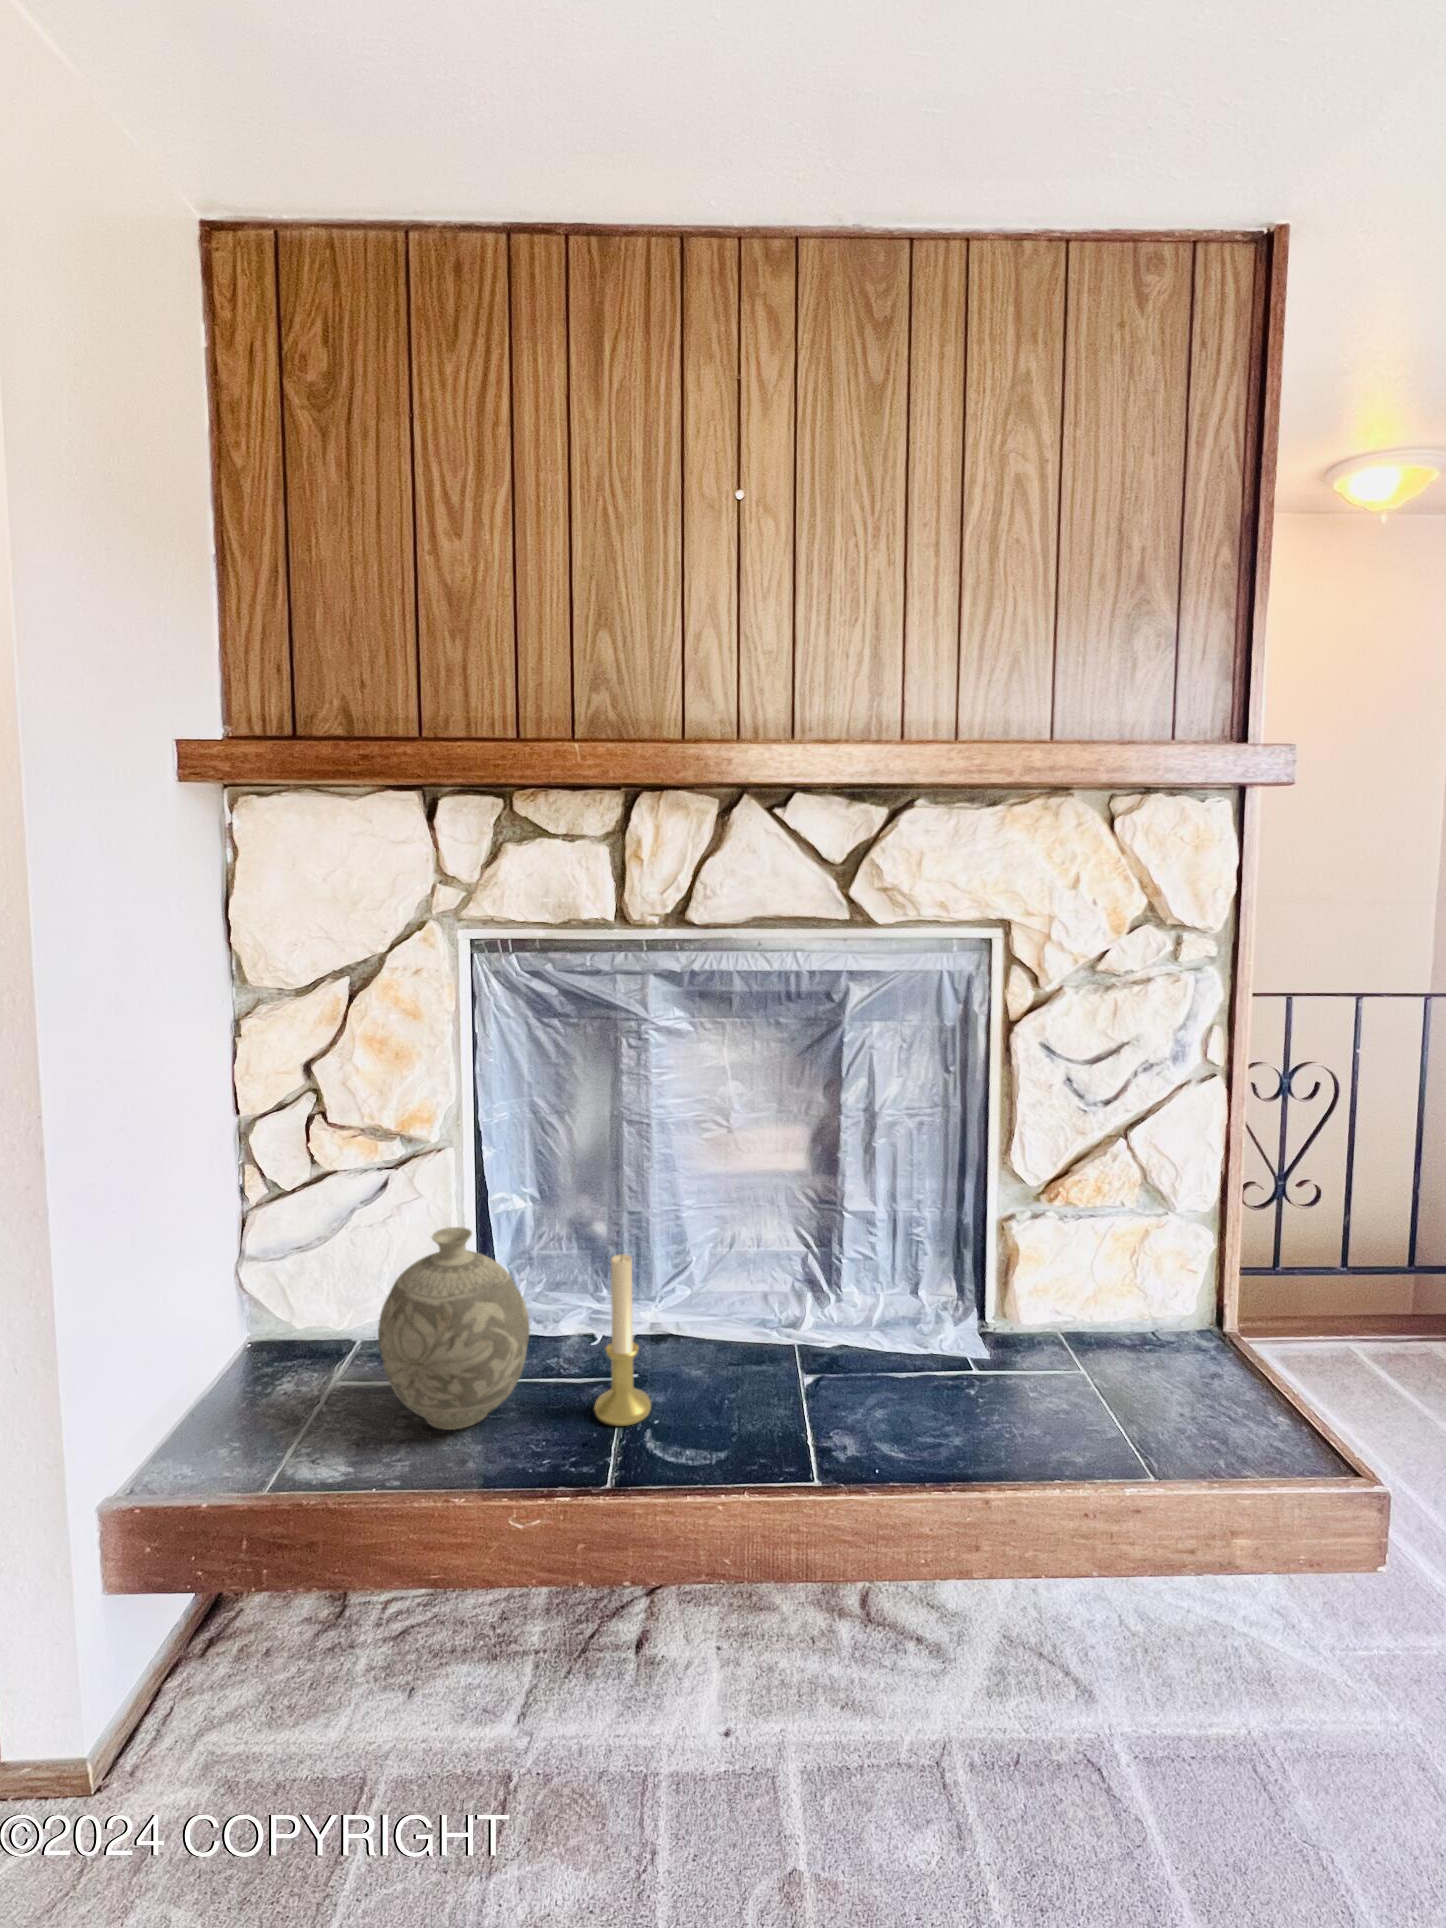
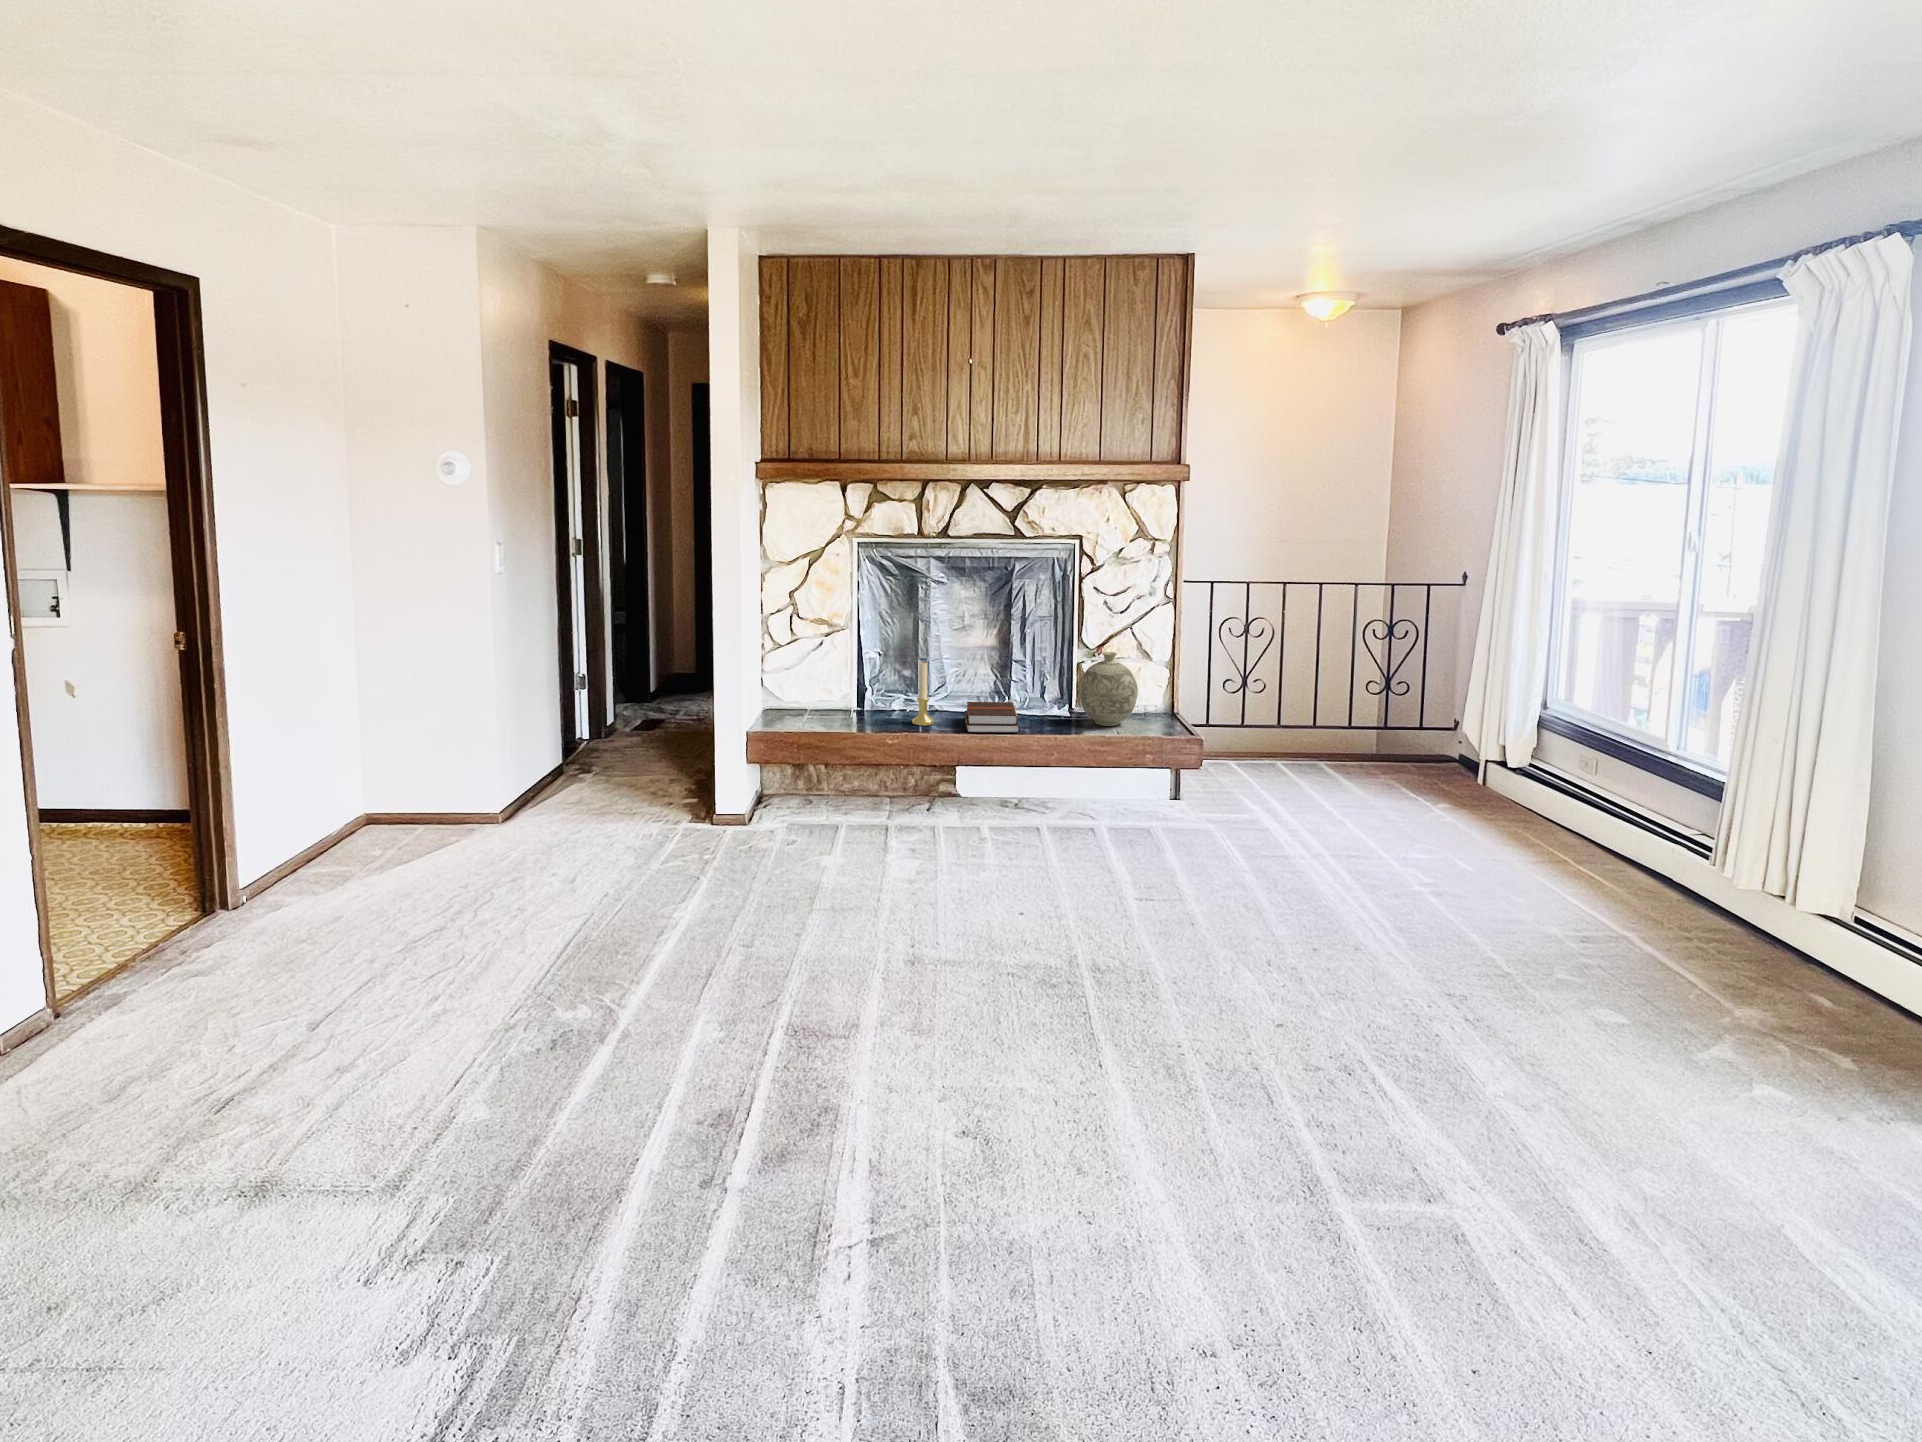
decorative vase: present [378,1227,530,1430] -> present [1079,652,1138,726]
hardback book: none [731,1337,882,1471] -> present [964,702,1020,733]

